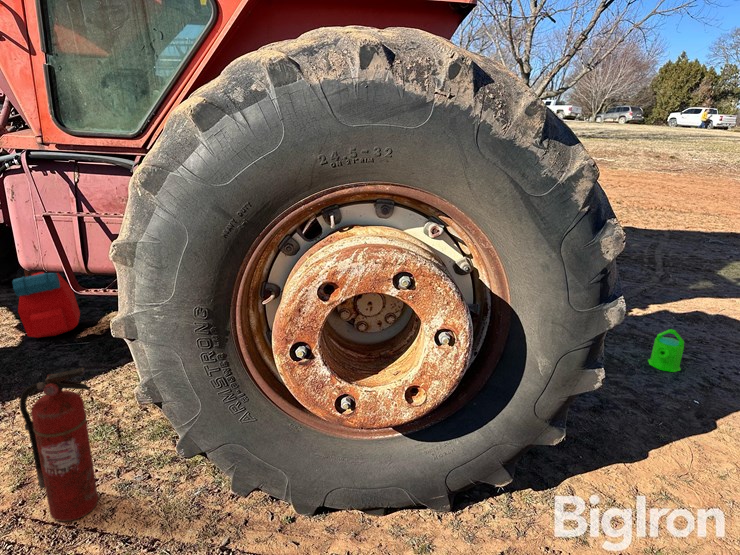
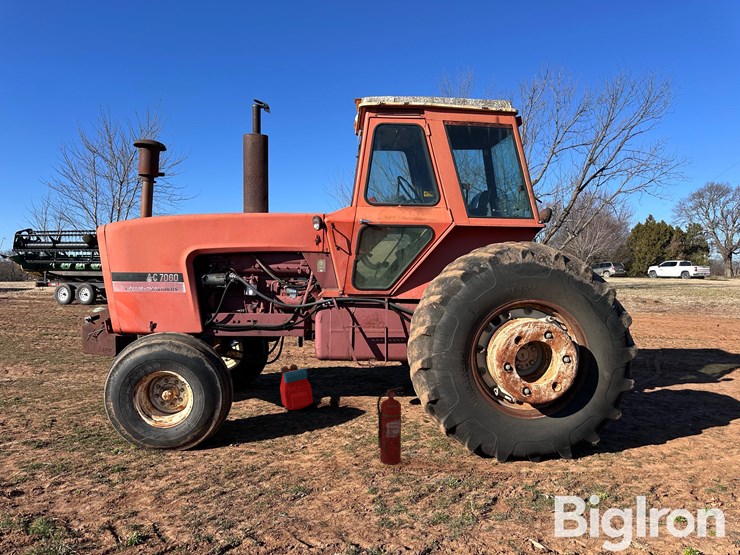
watering can: present [648,329,684,372] -> none [659,388,679,414]

